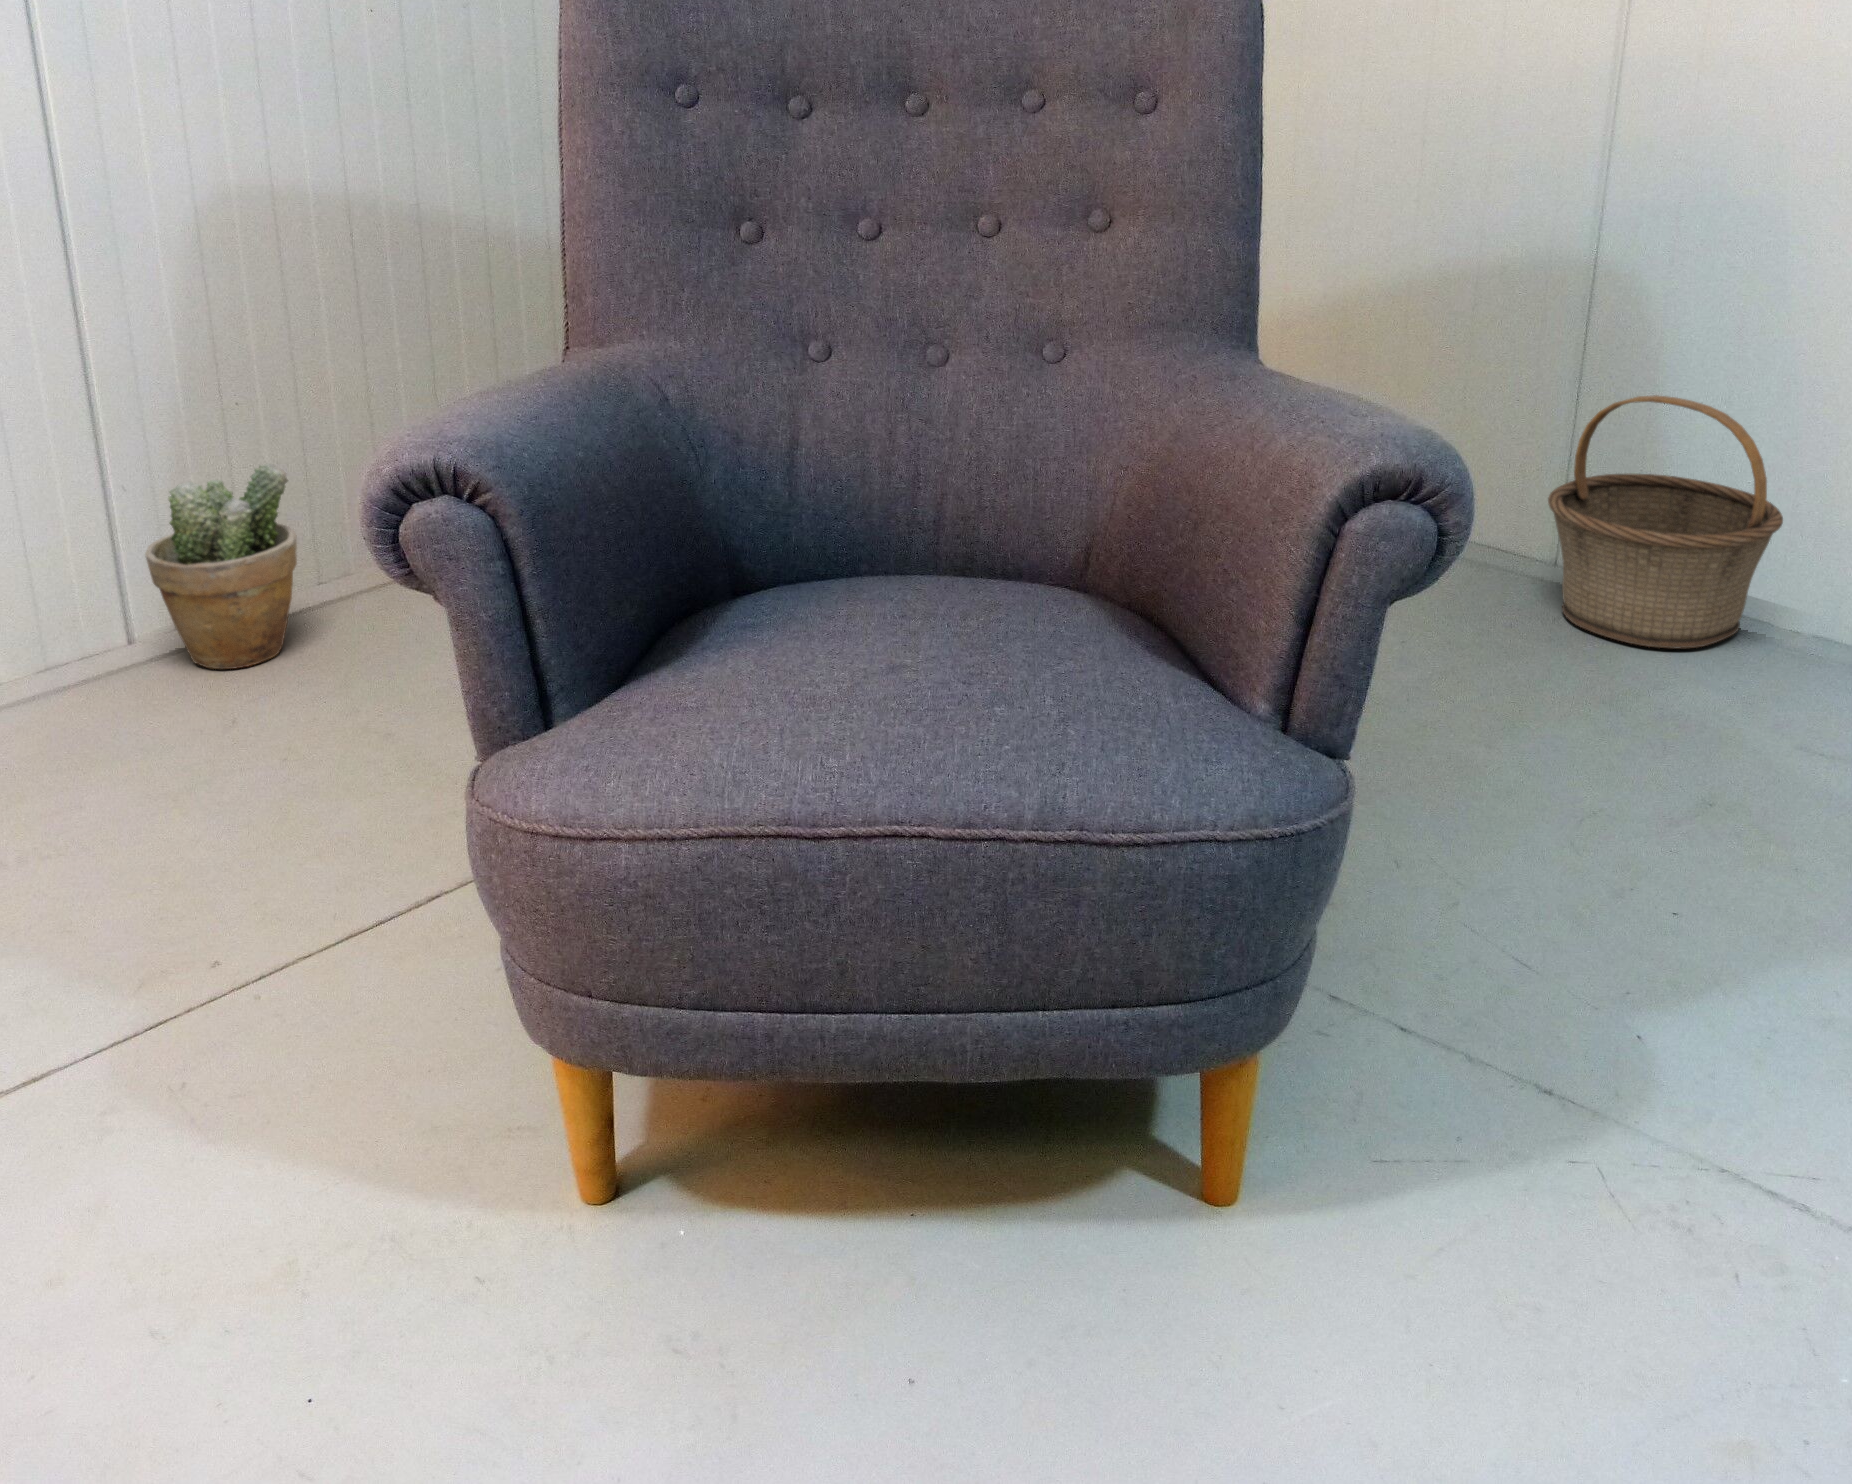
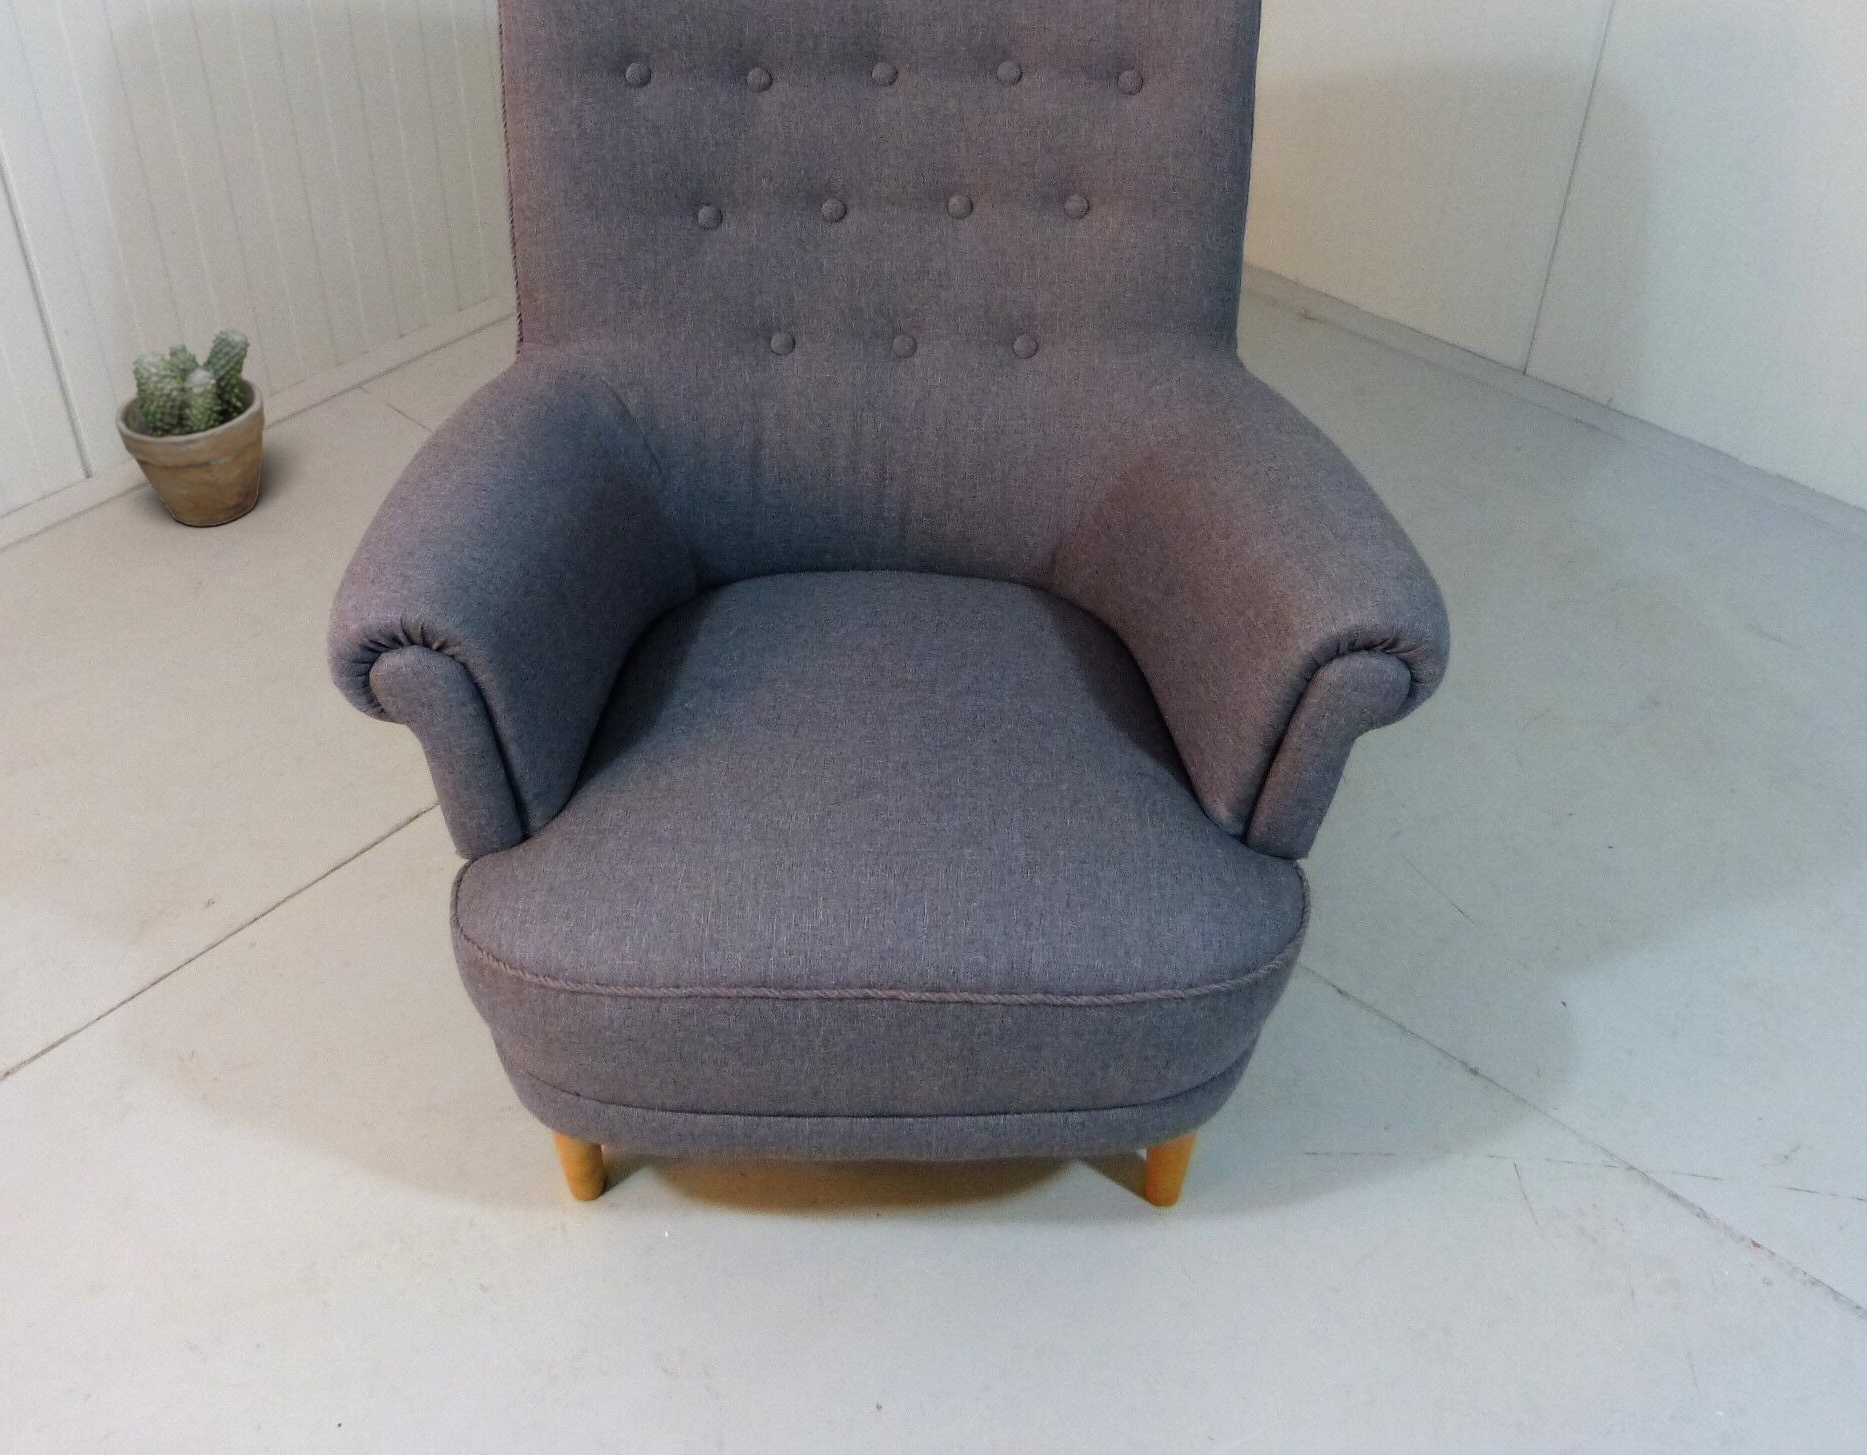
basket: present [1548,395,1783,649] -> none [1481,269,1705,518]

